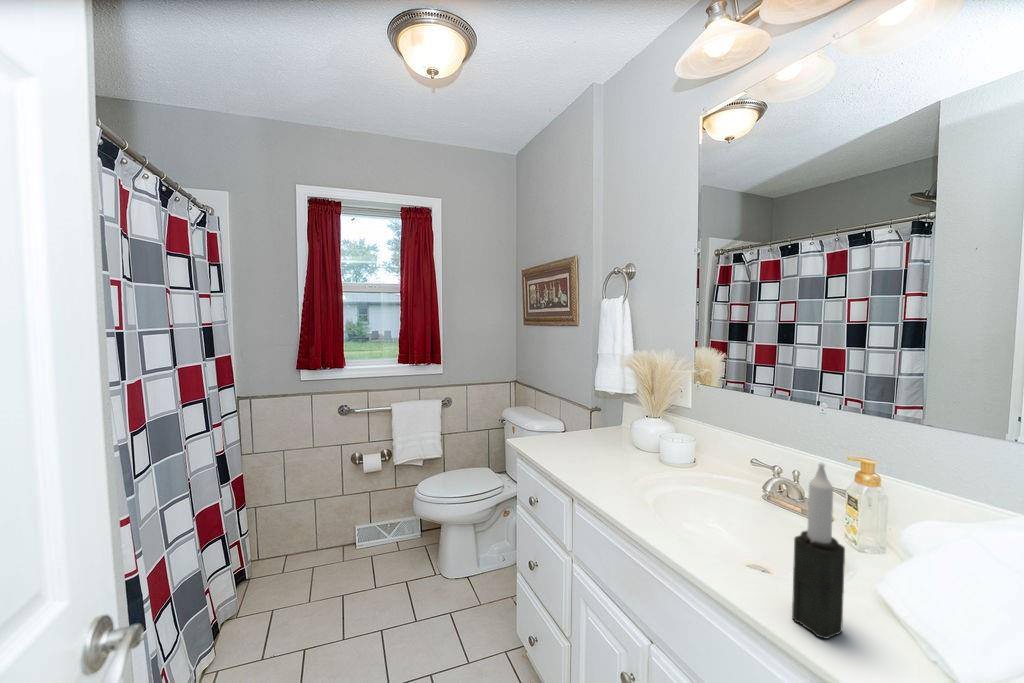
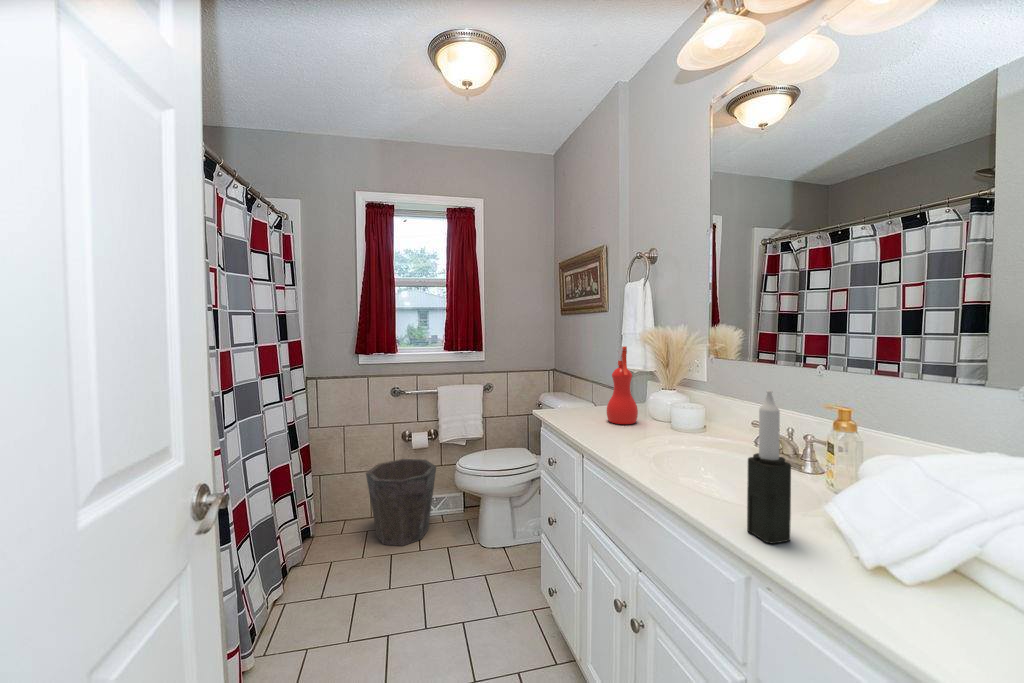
spray bottle: none [591,373,624,457] -> present [607,346,638,424]
waste bin: none [312,484,394,585] -> present [366,459,436,546]

